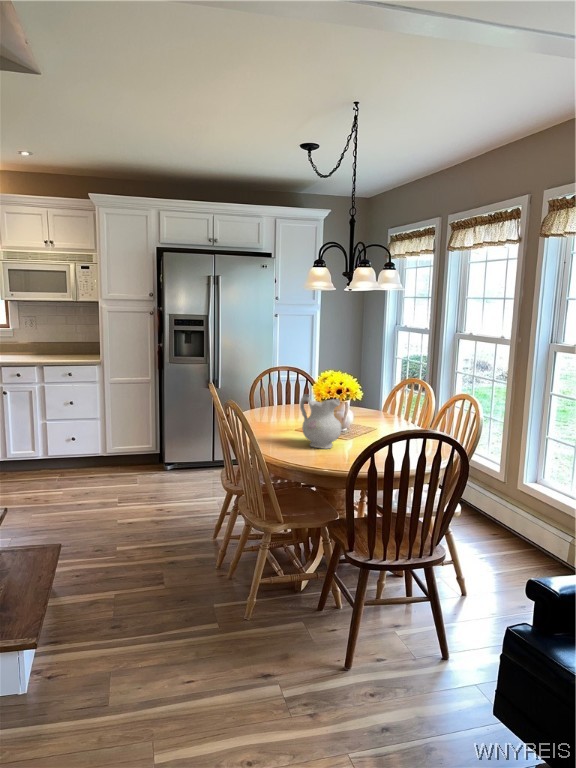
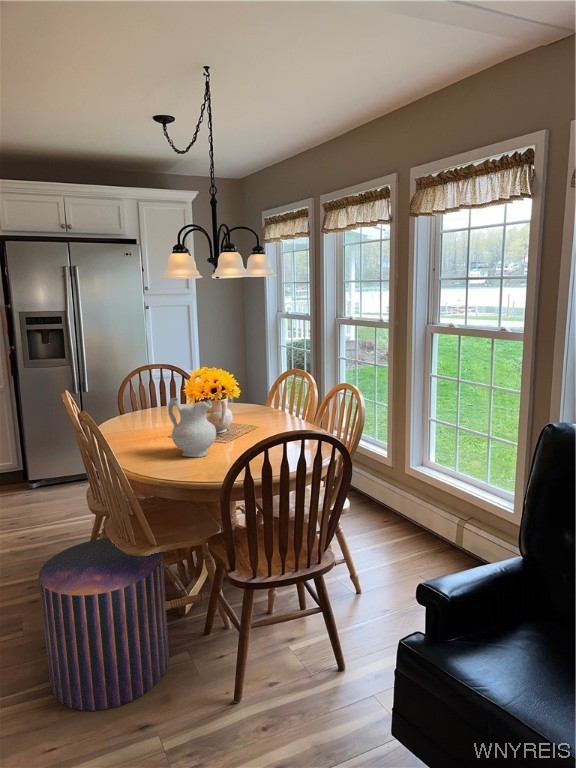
pouf: none [187,511,289,656] -> present [39,538,169,711]

